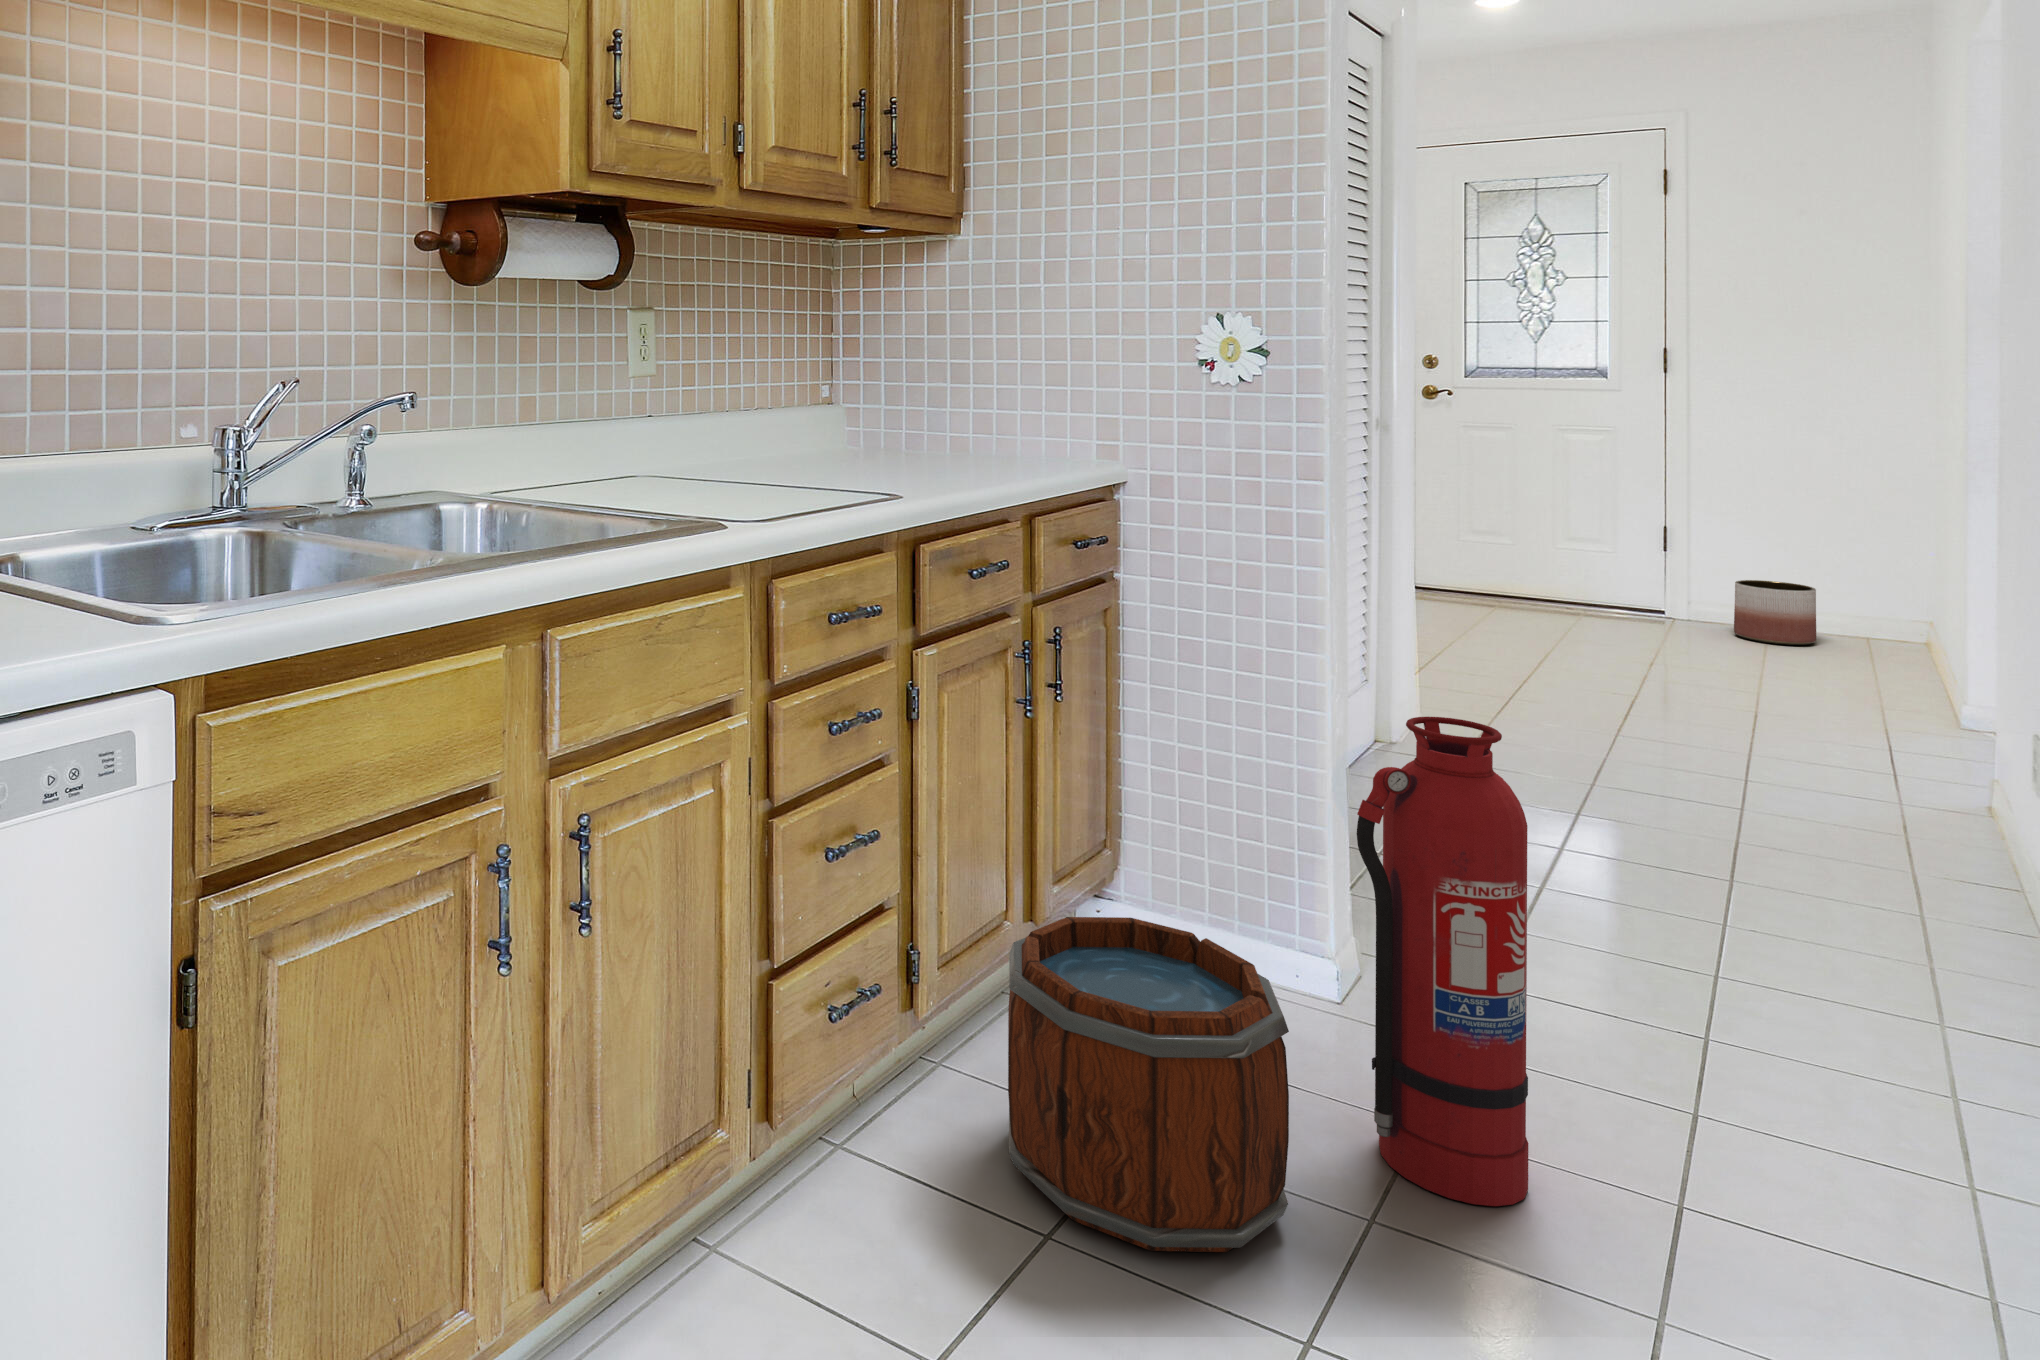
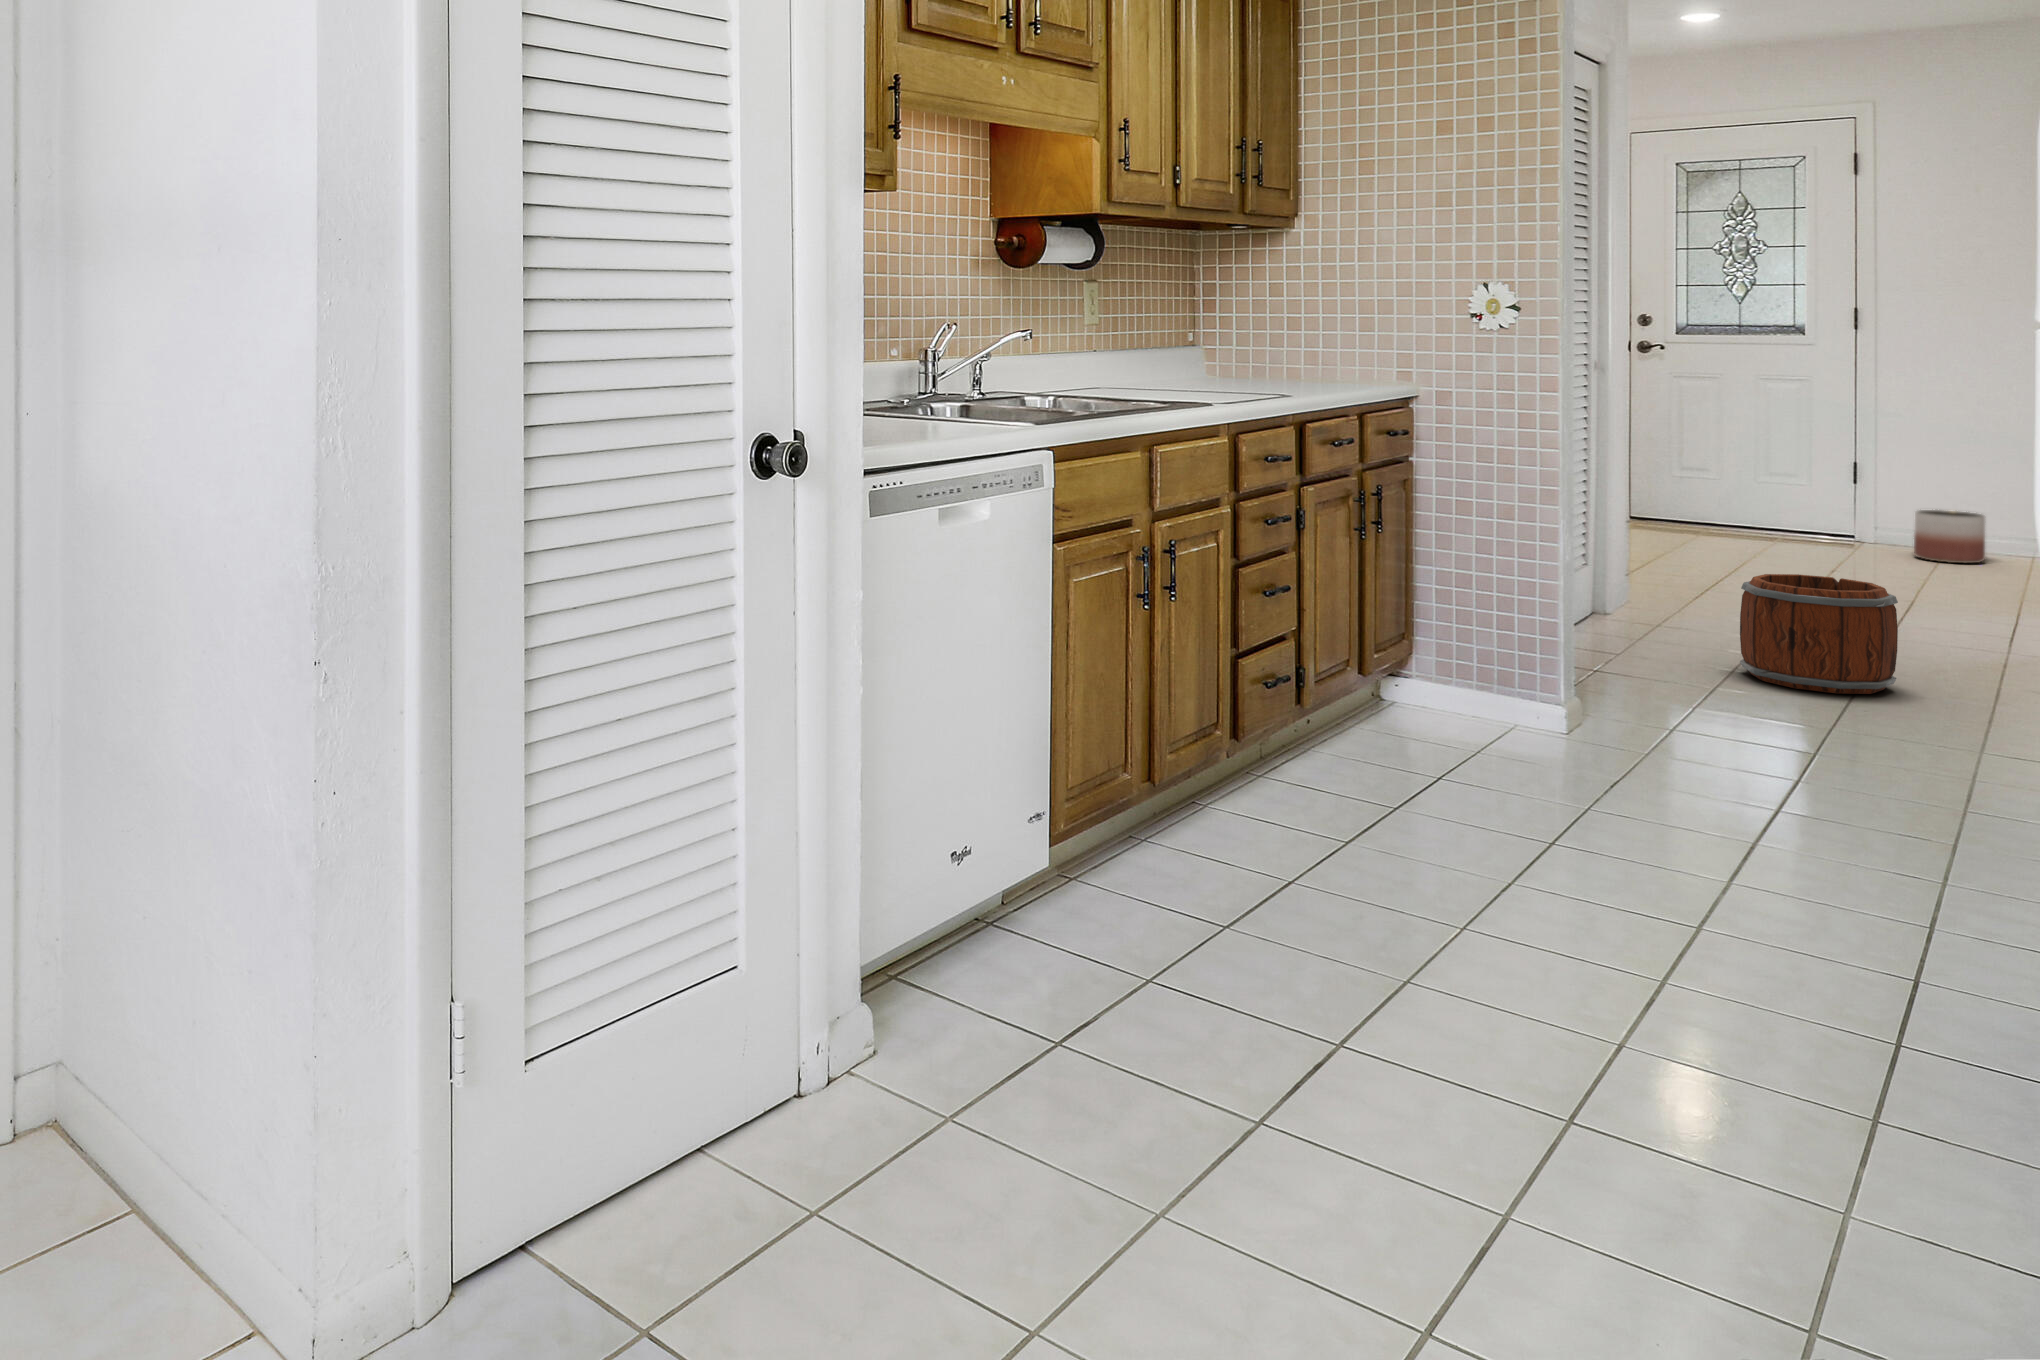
fire extinguisher: present [1357,717,1528,1206] -> none [1575,524,1677,793]
bucket: present [1008,917,1289,1252] -> present [1740,574,1898,694]

